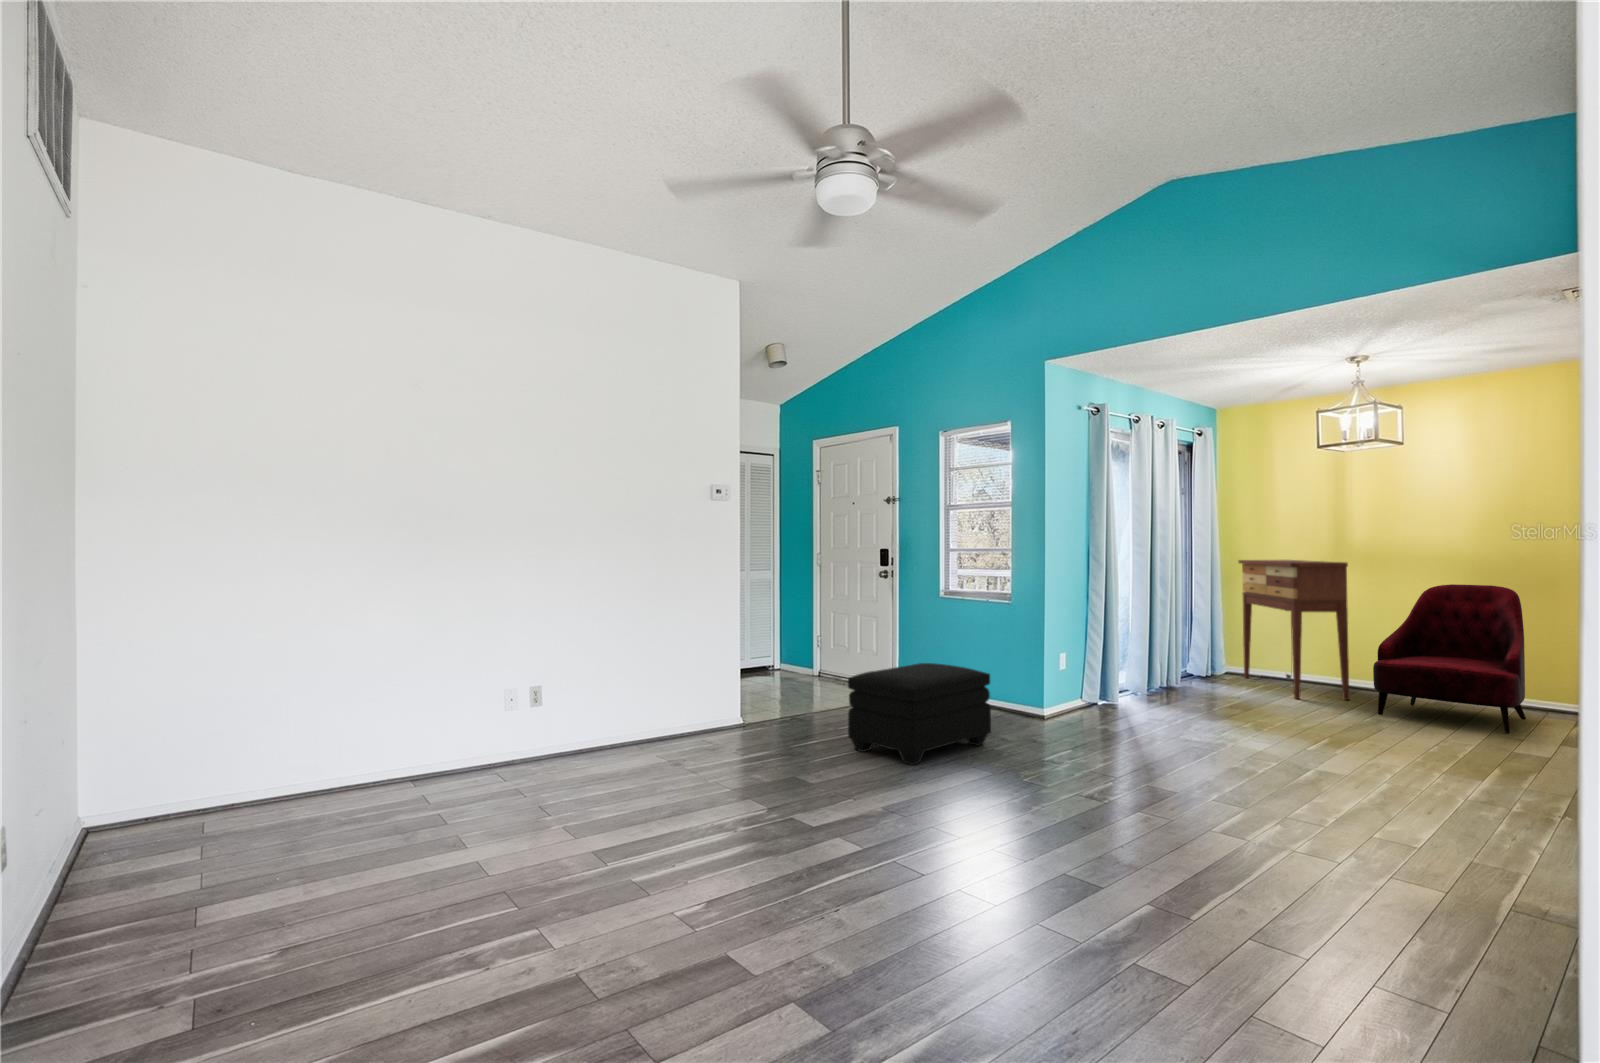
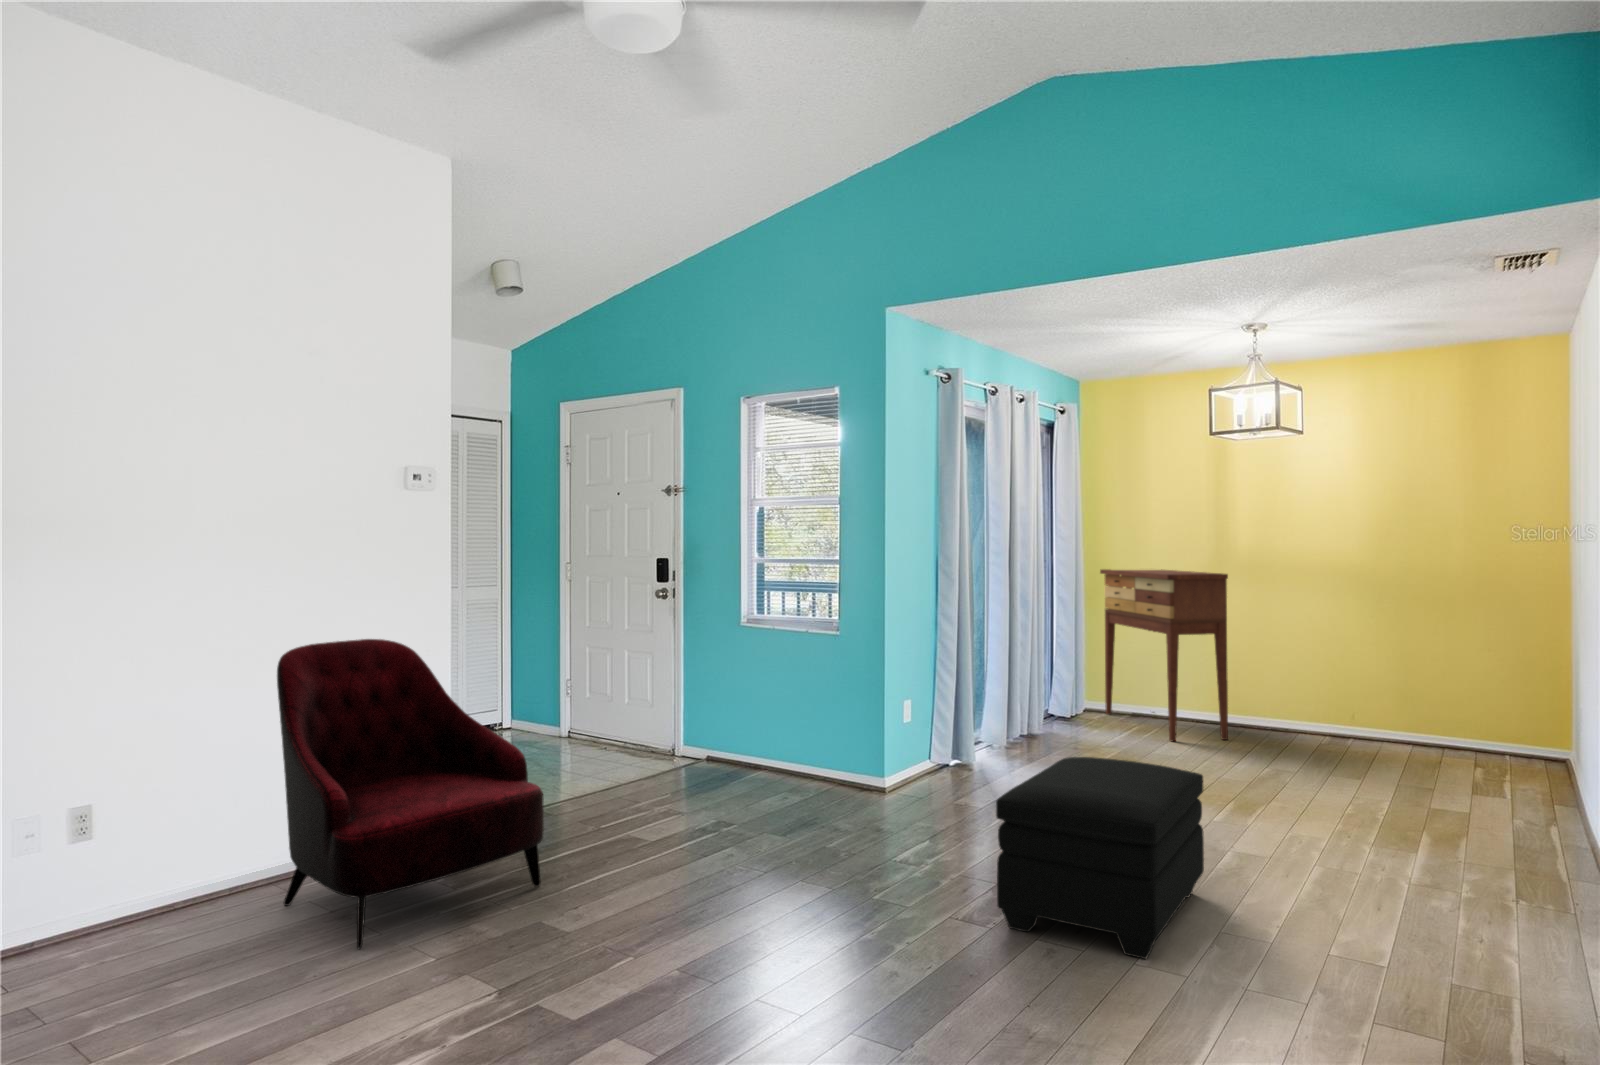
armchair: present [1373,584,1526,733] -> present [277,639,544,949]
ottoman: present [848,663,991,765] -> present [996,757,1204,959]

